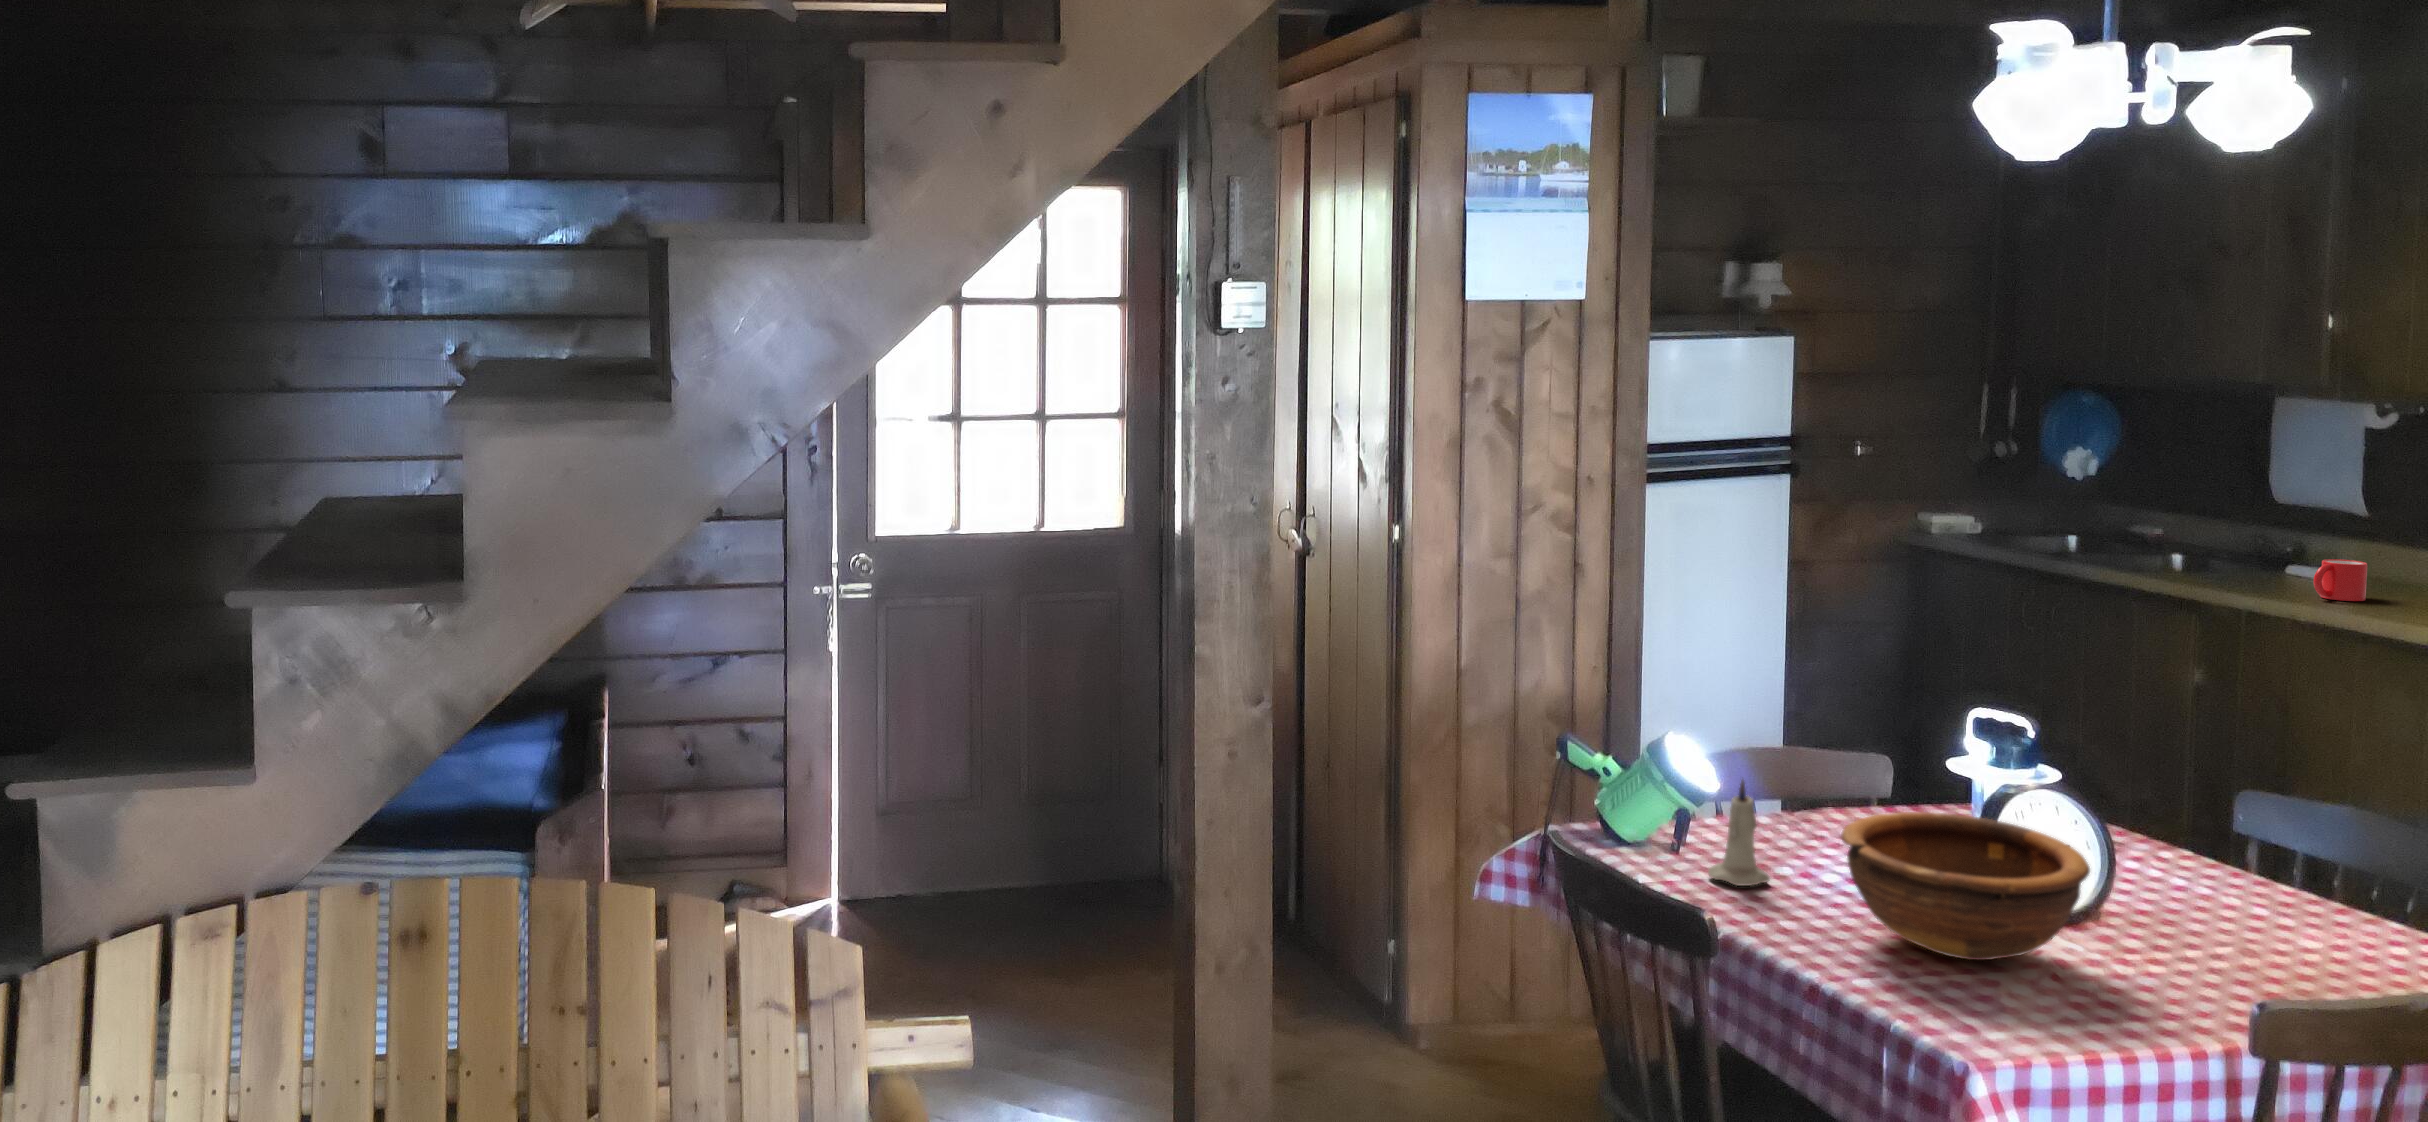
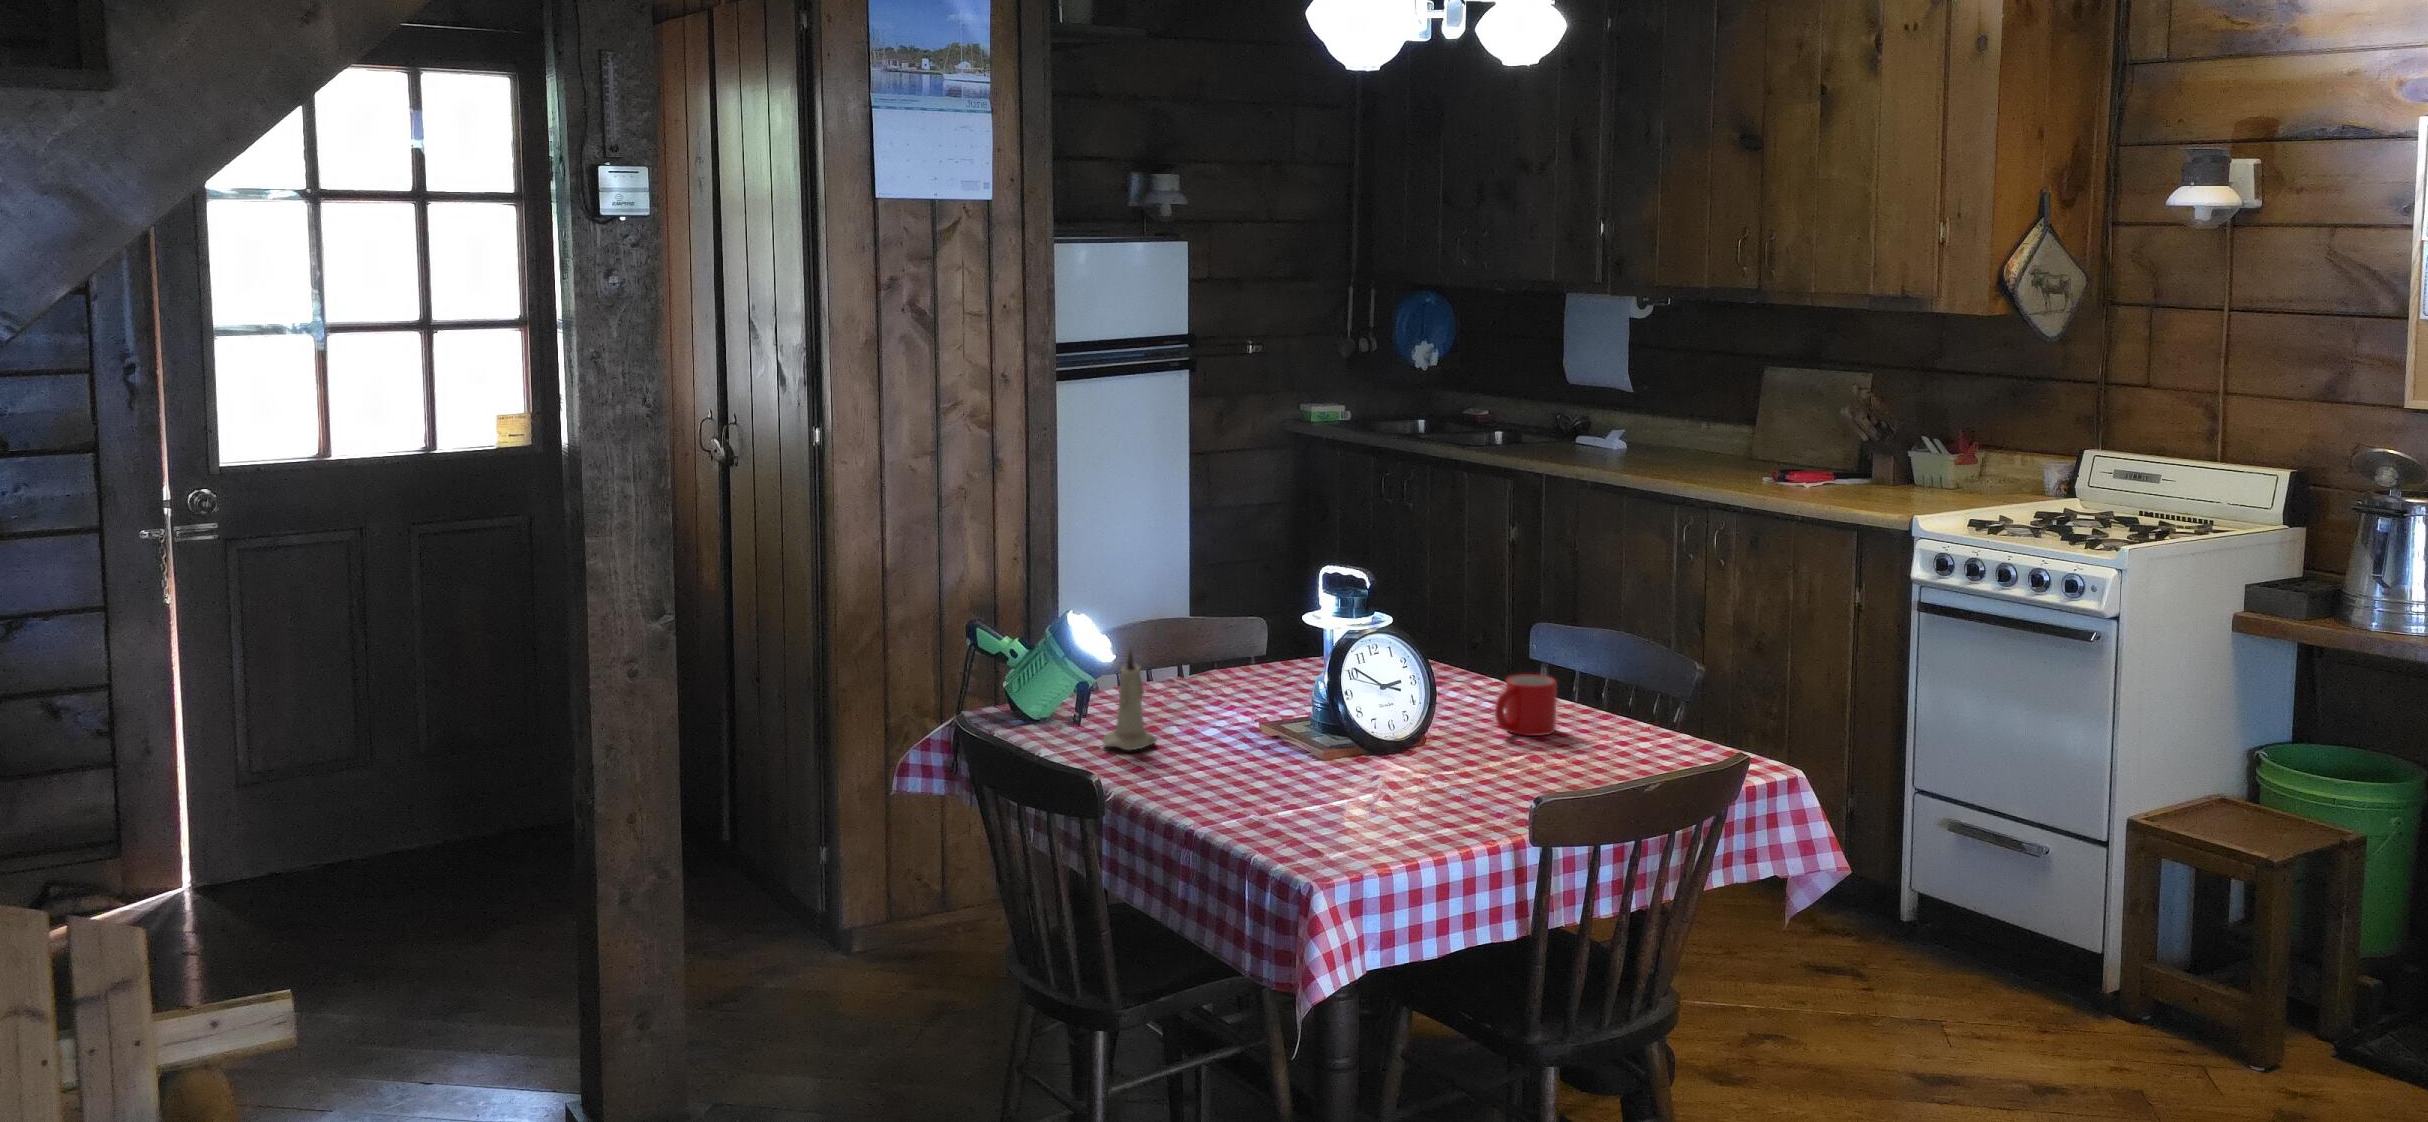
mug: present [2314,559,2368,601] -> present [1495,674,1557,736]
bowl: present [1841,812,2090,960] -> none [1213,662,1413,791]

